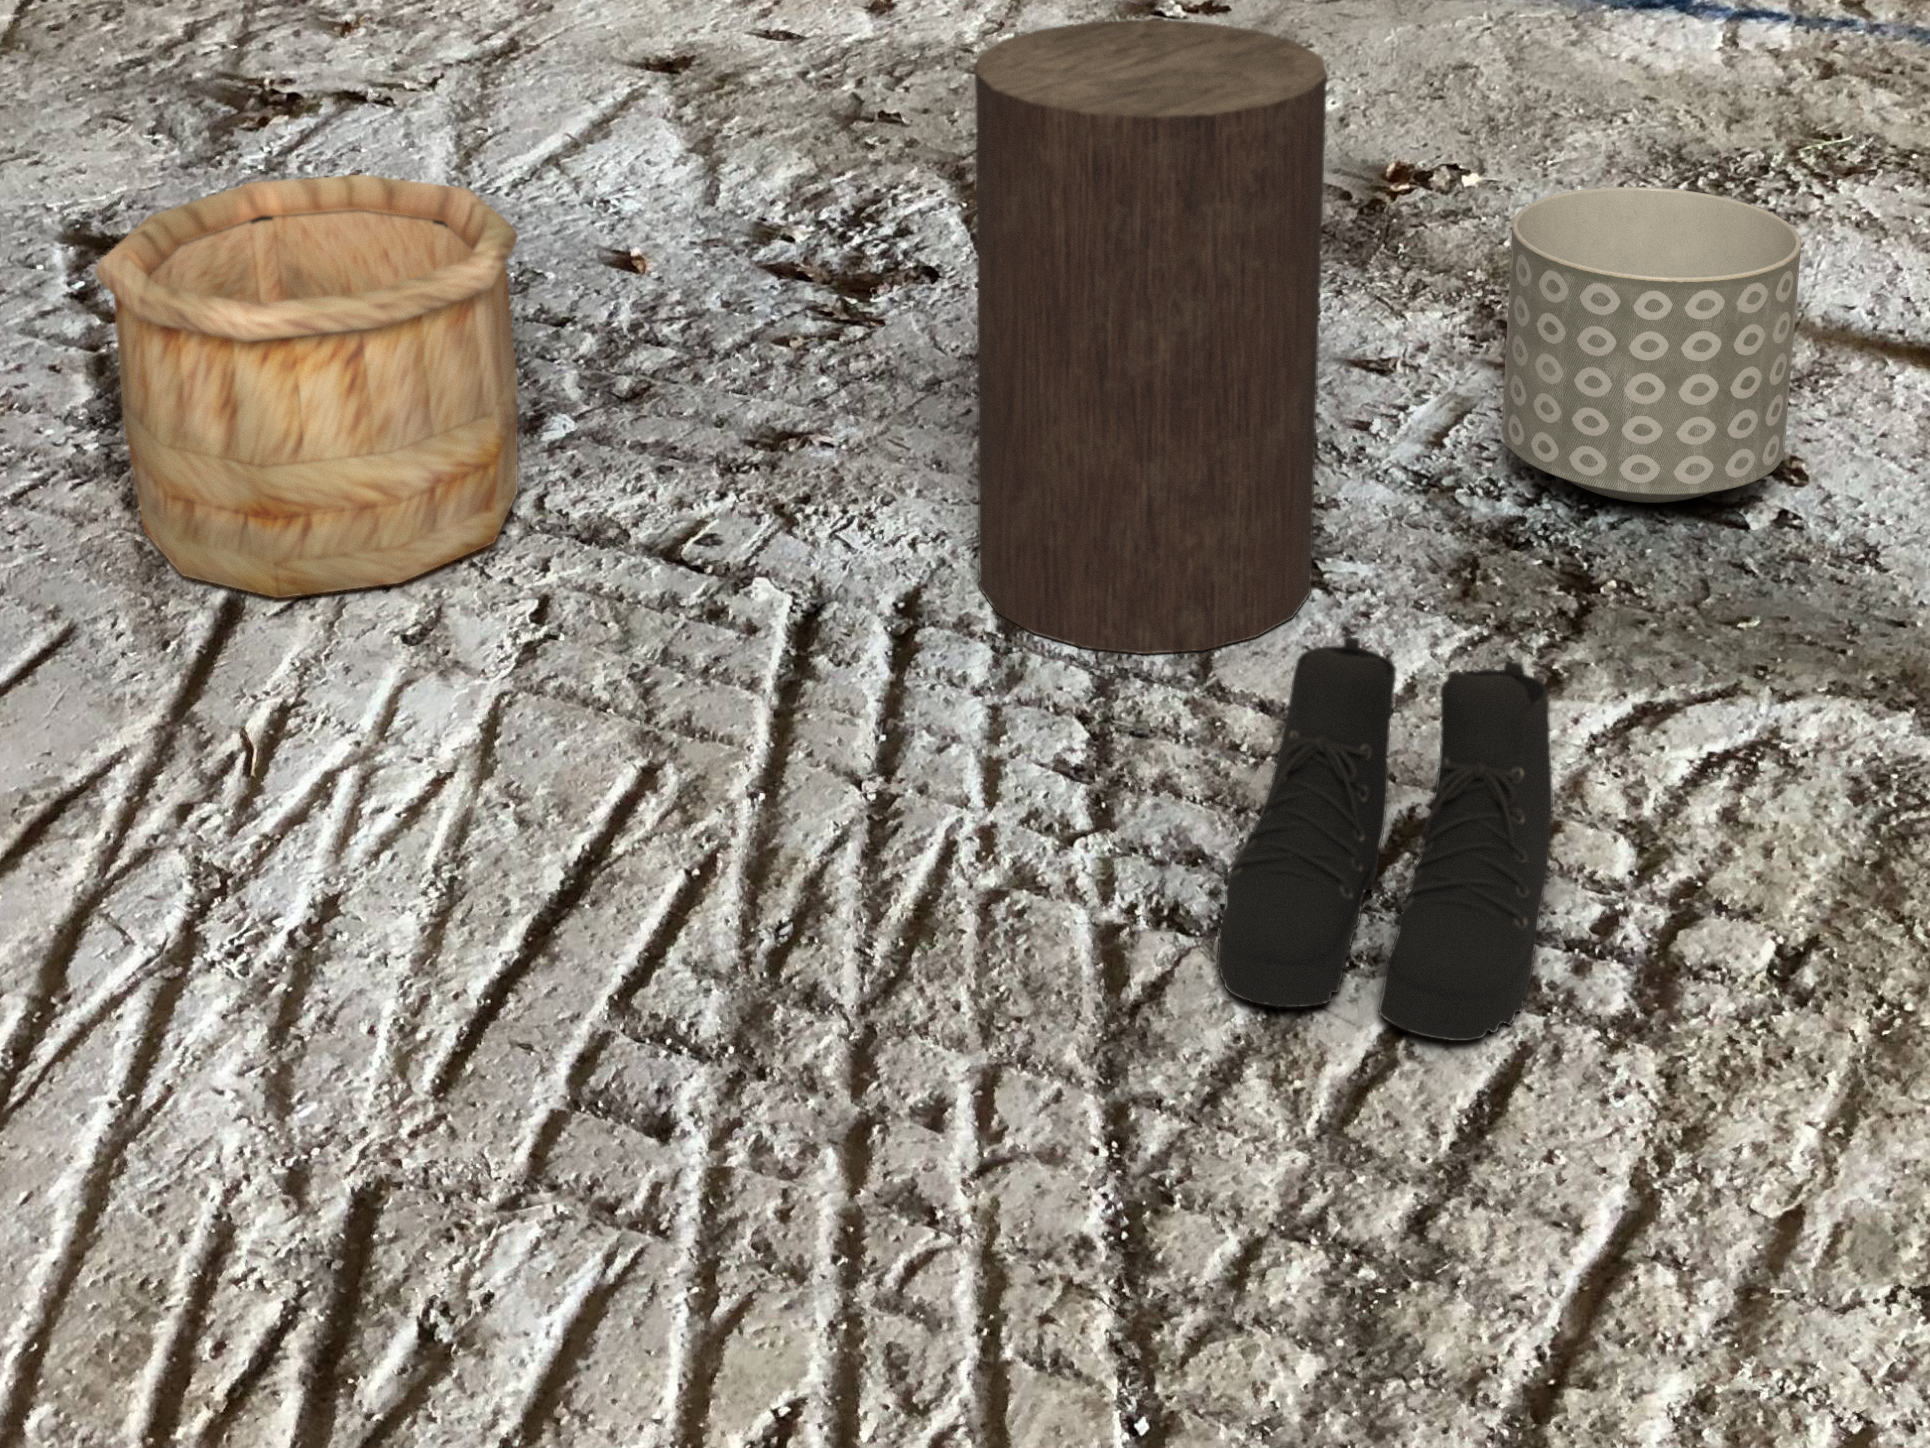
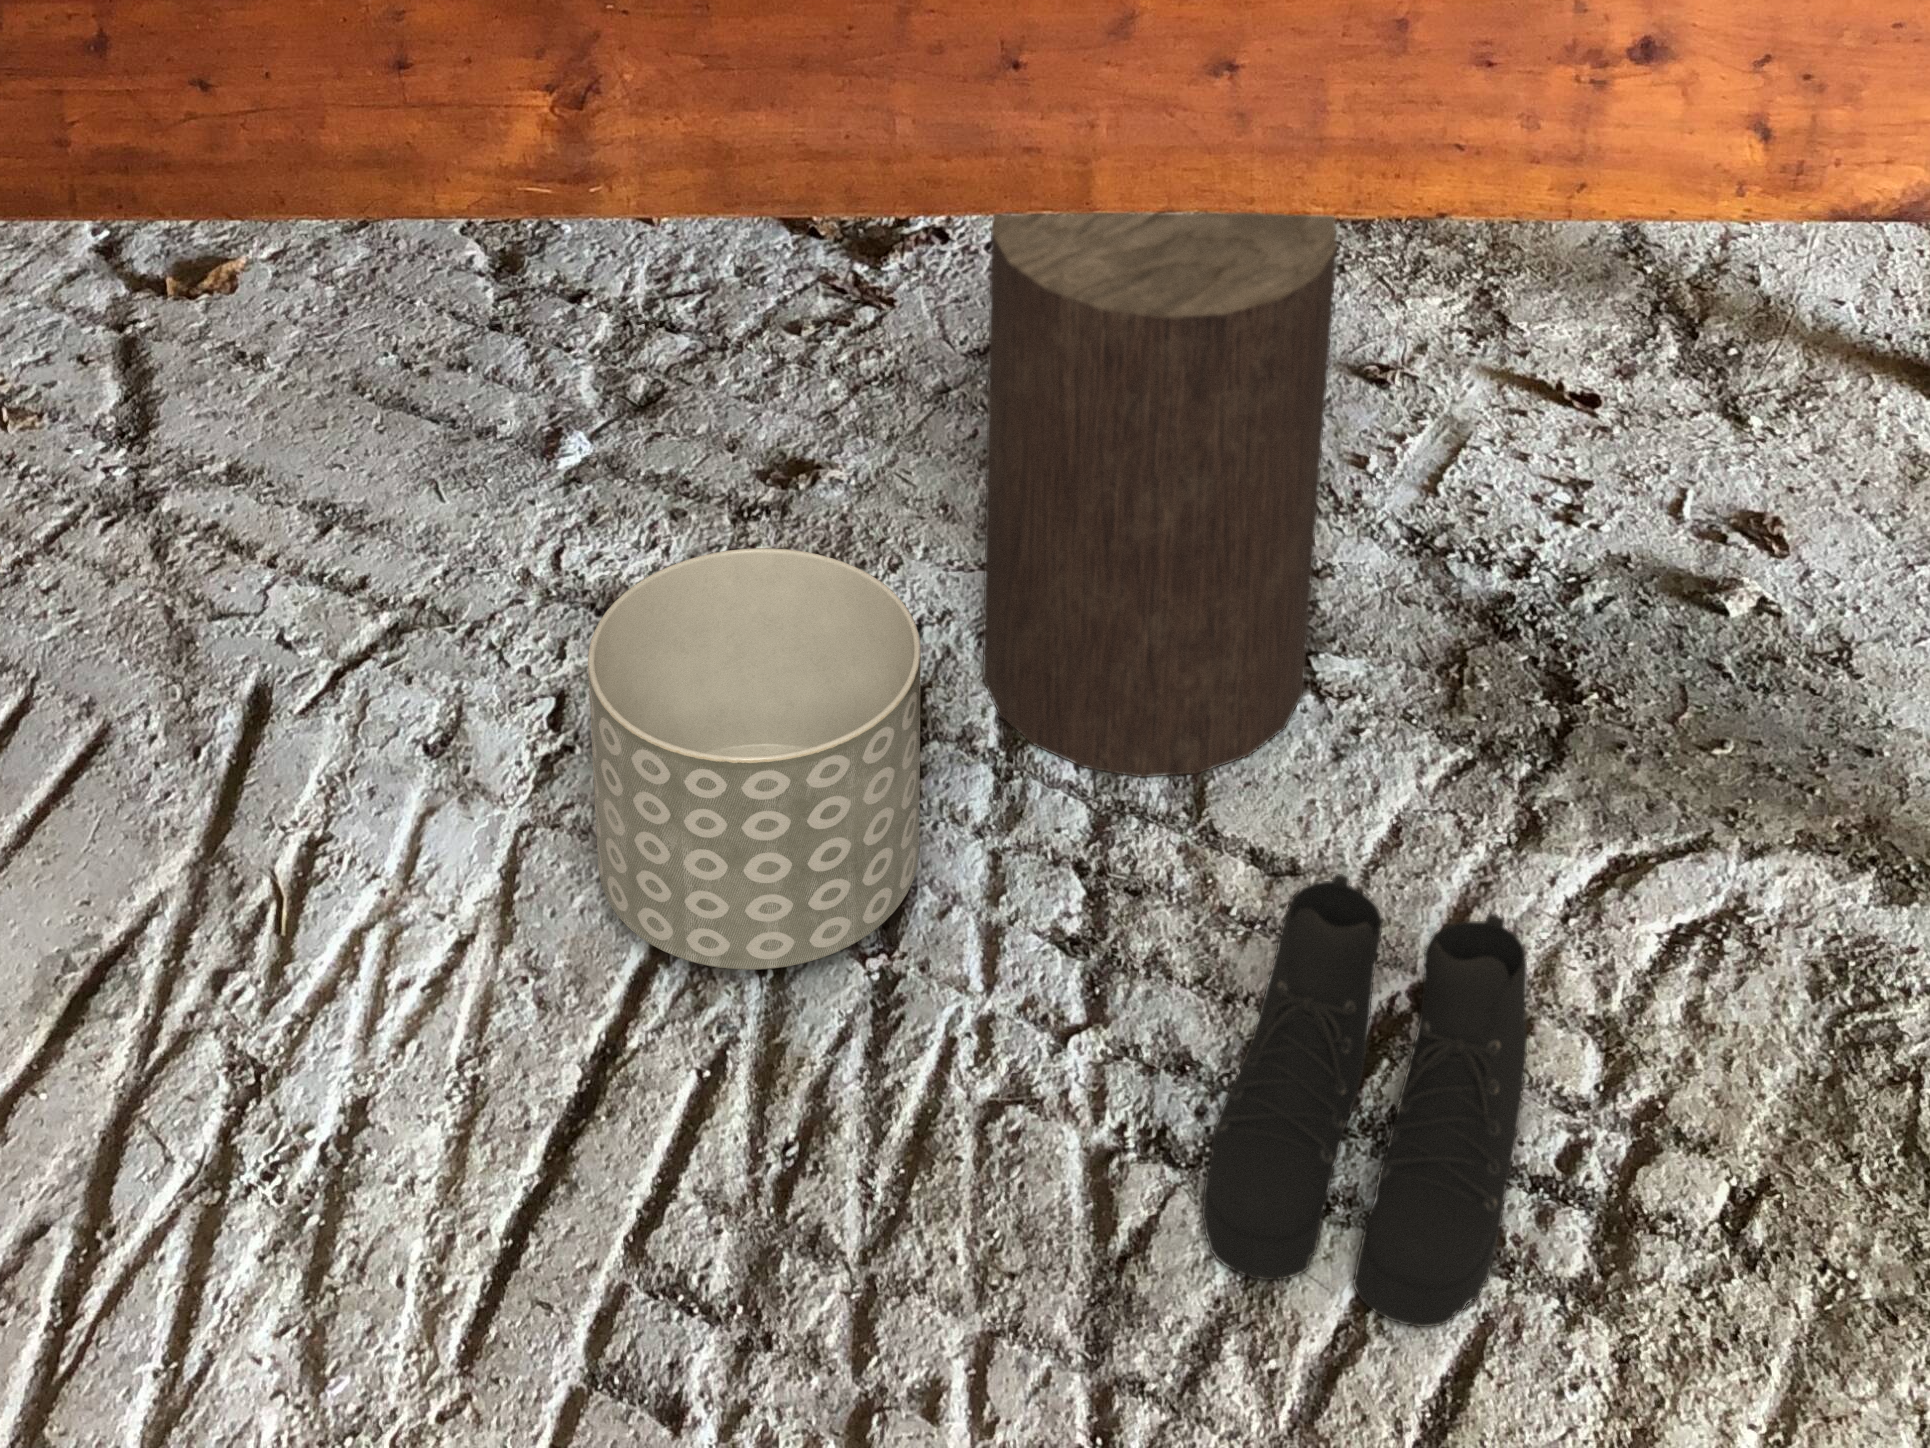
wooden bucket: present [95,175,518,598] -> none [123,225,538,683]
planter: present [1502,187,1801,503] -> present [588,548,921,970]

